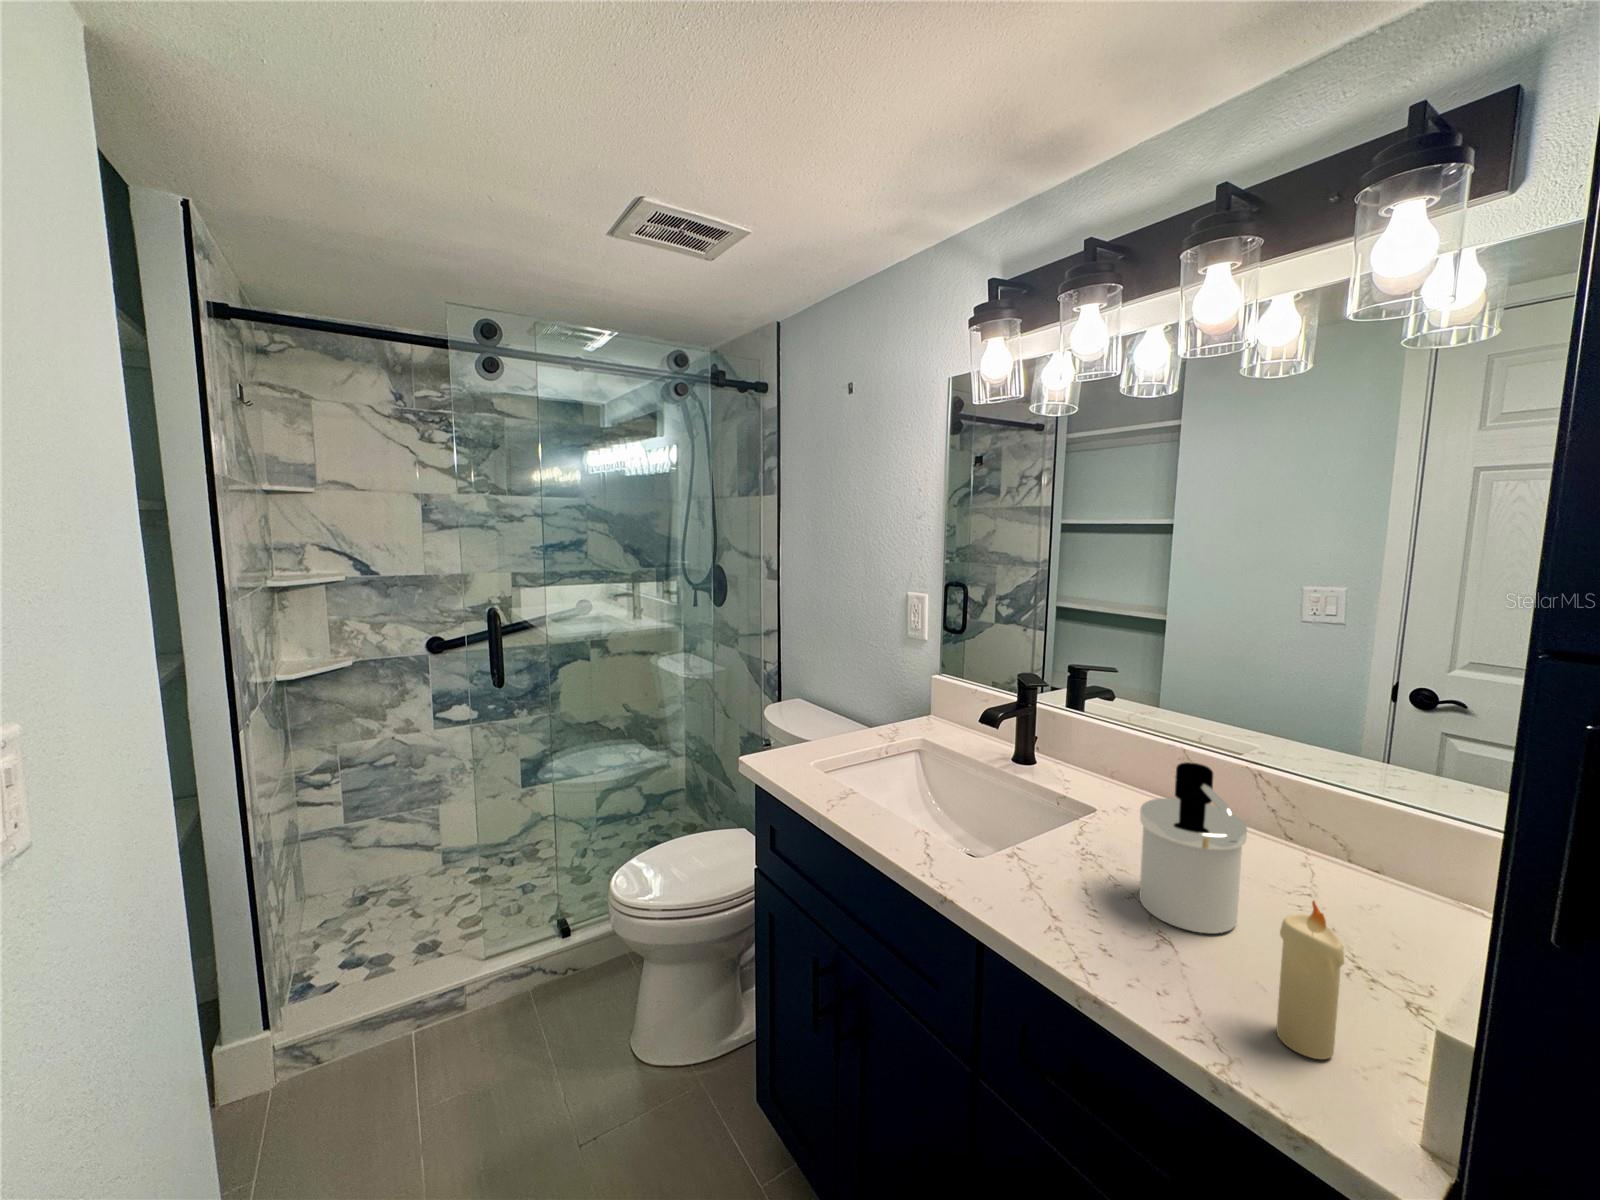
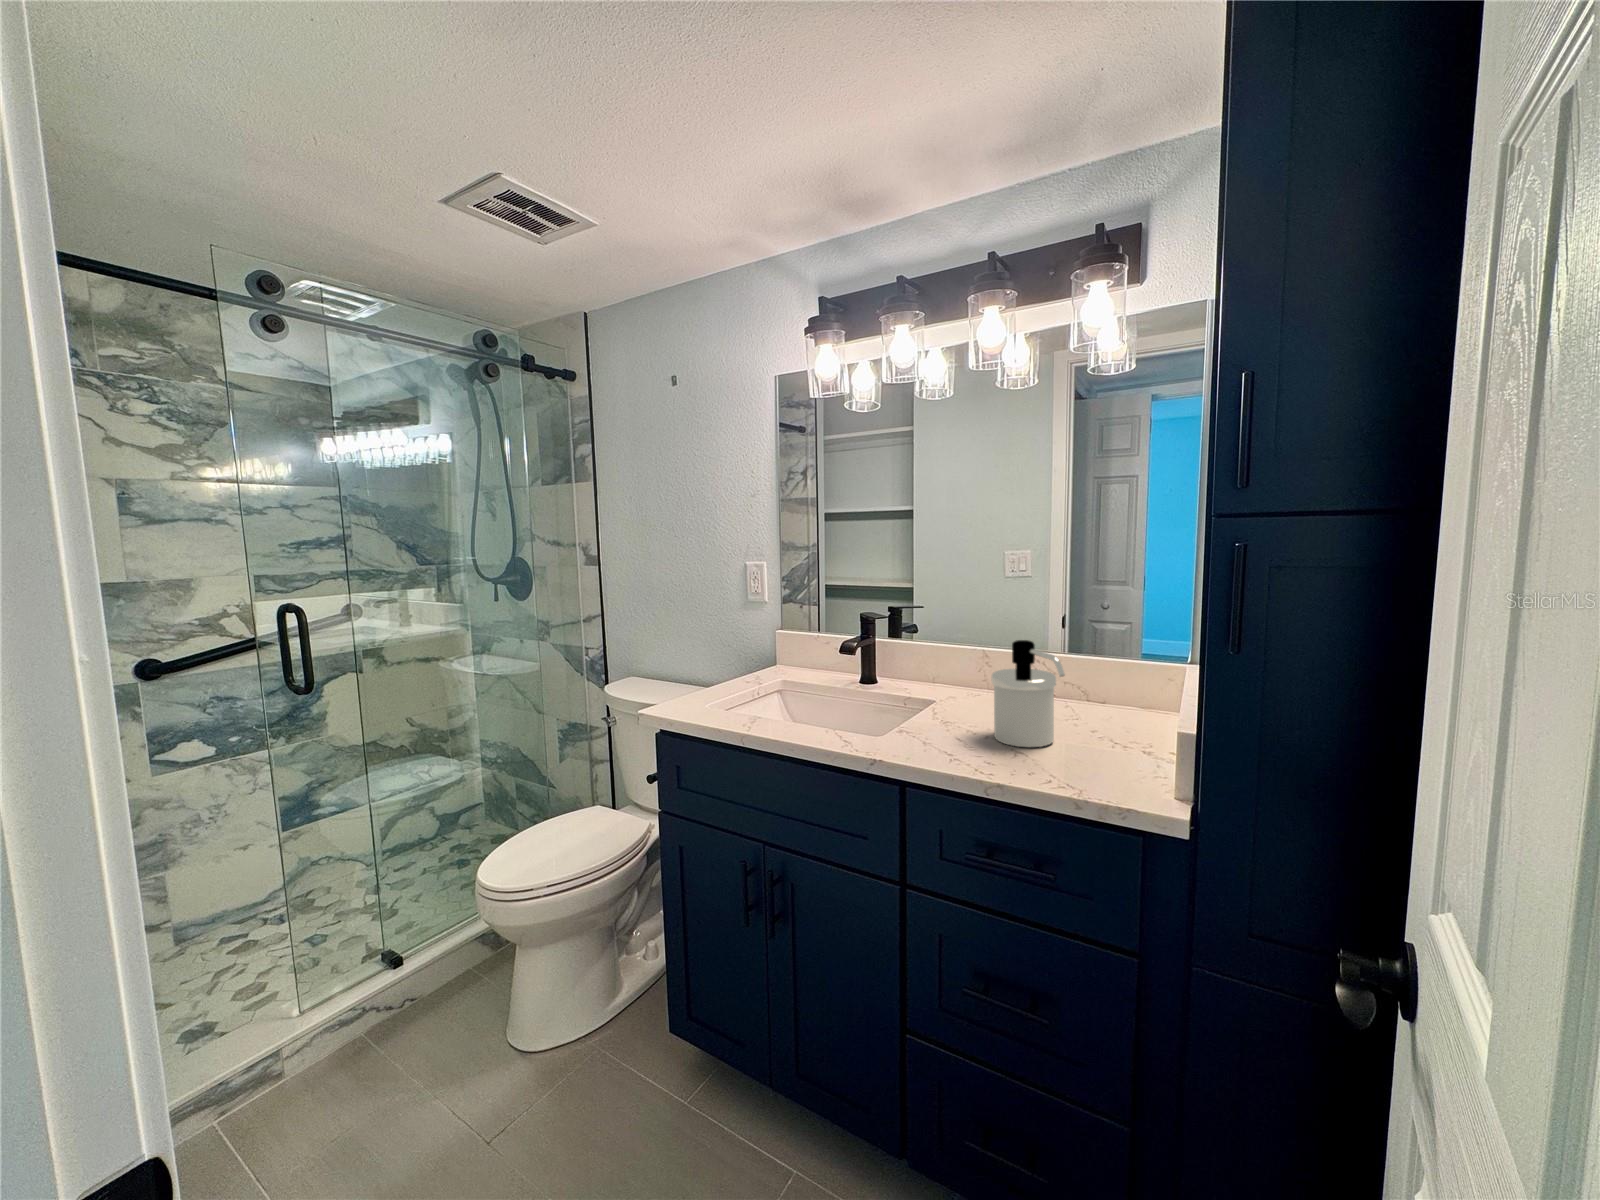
candle: present [1276,901,1344,1059] -> none [1100,692,1134,783]

